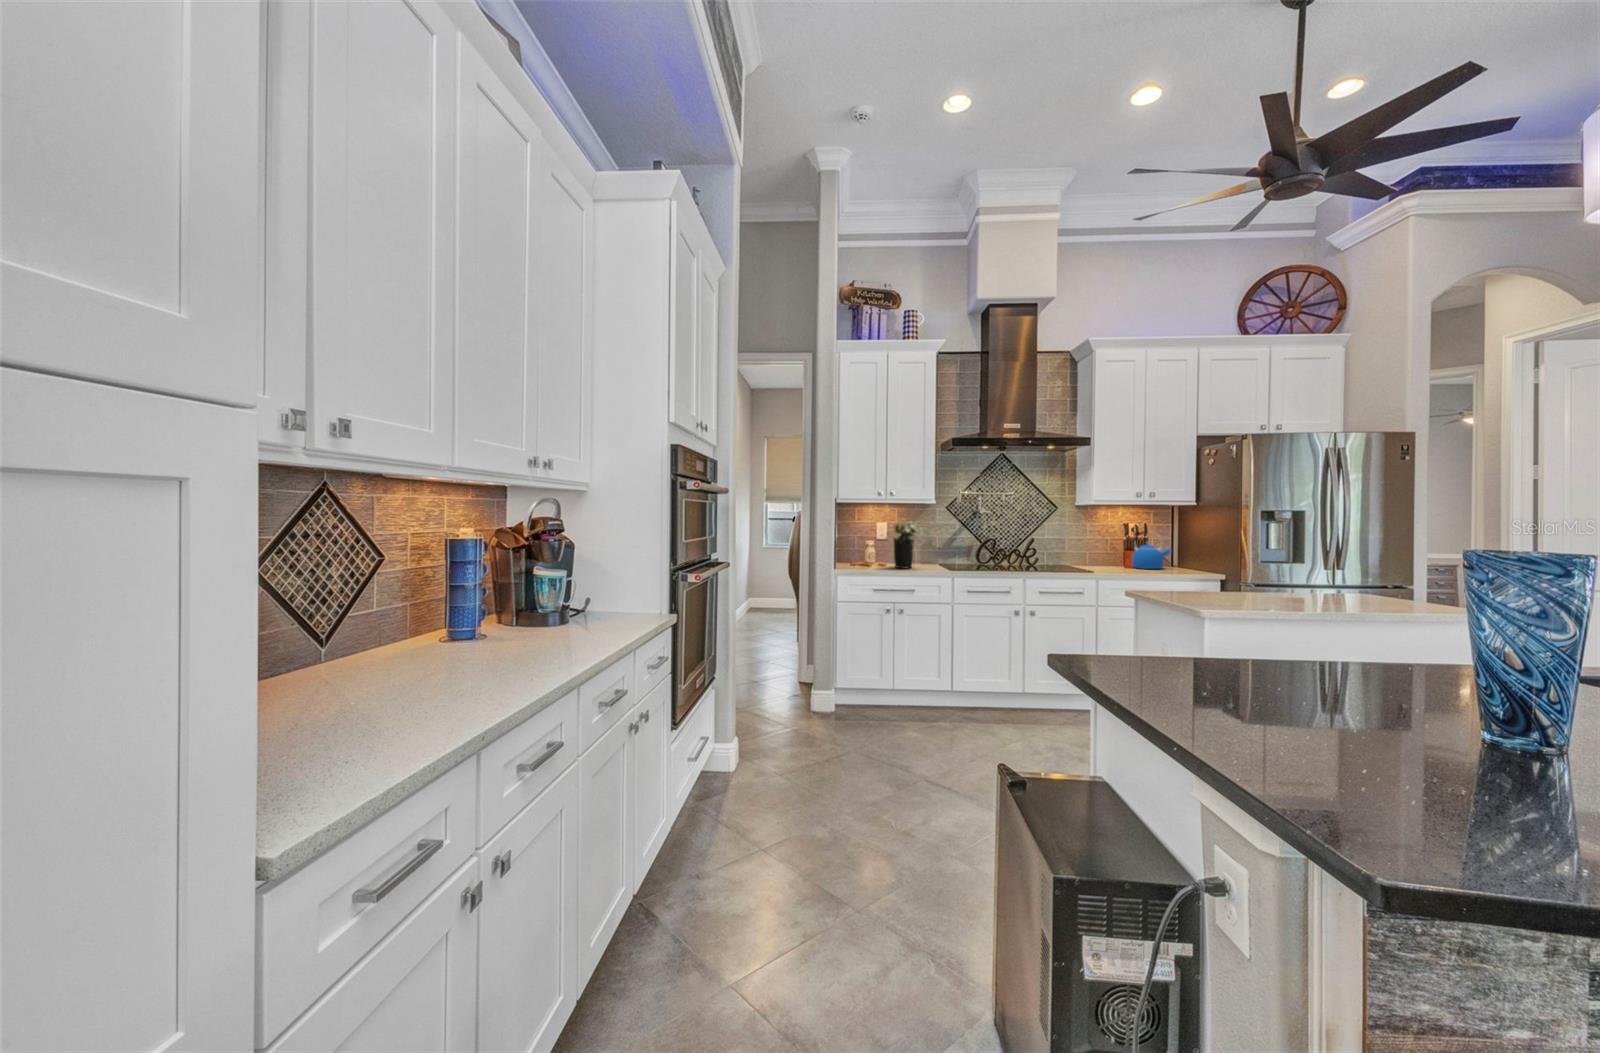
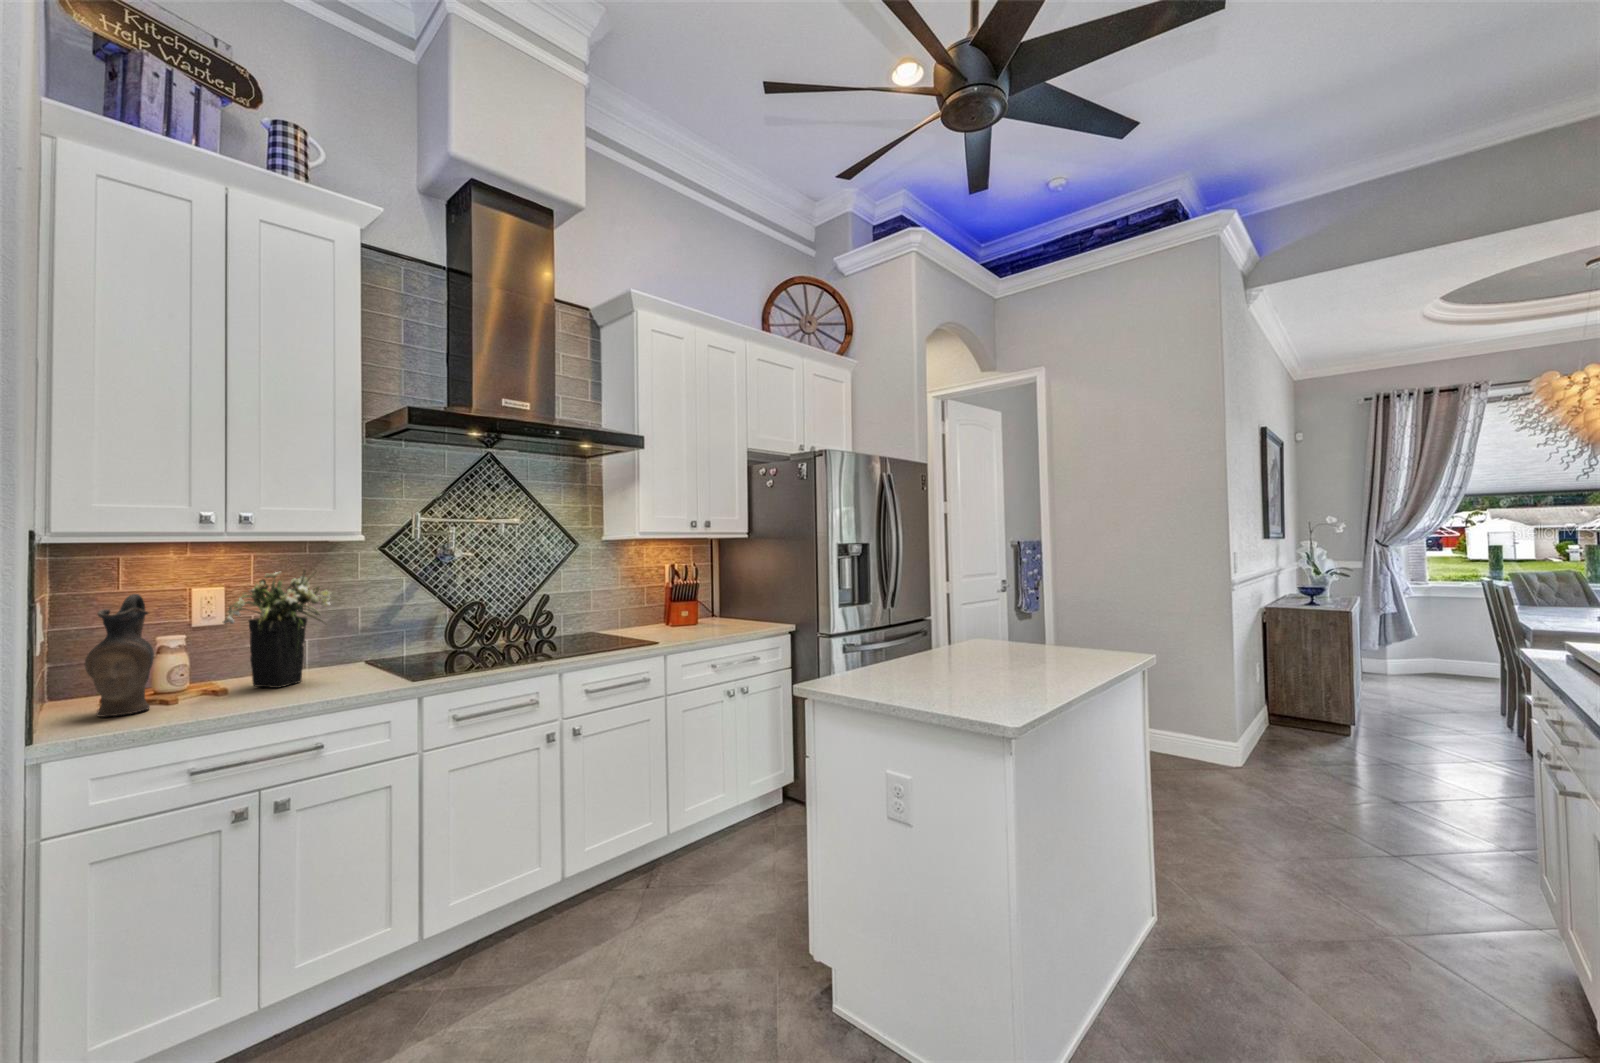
ceramic pitcher: none [846,525,864,570] -> present [85,594,154,717]
kettle: present [1132,531,1172,569] -> none [689,576,737,631]

